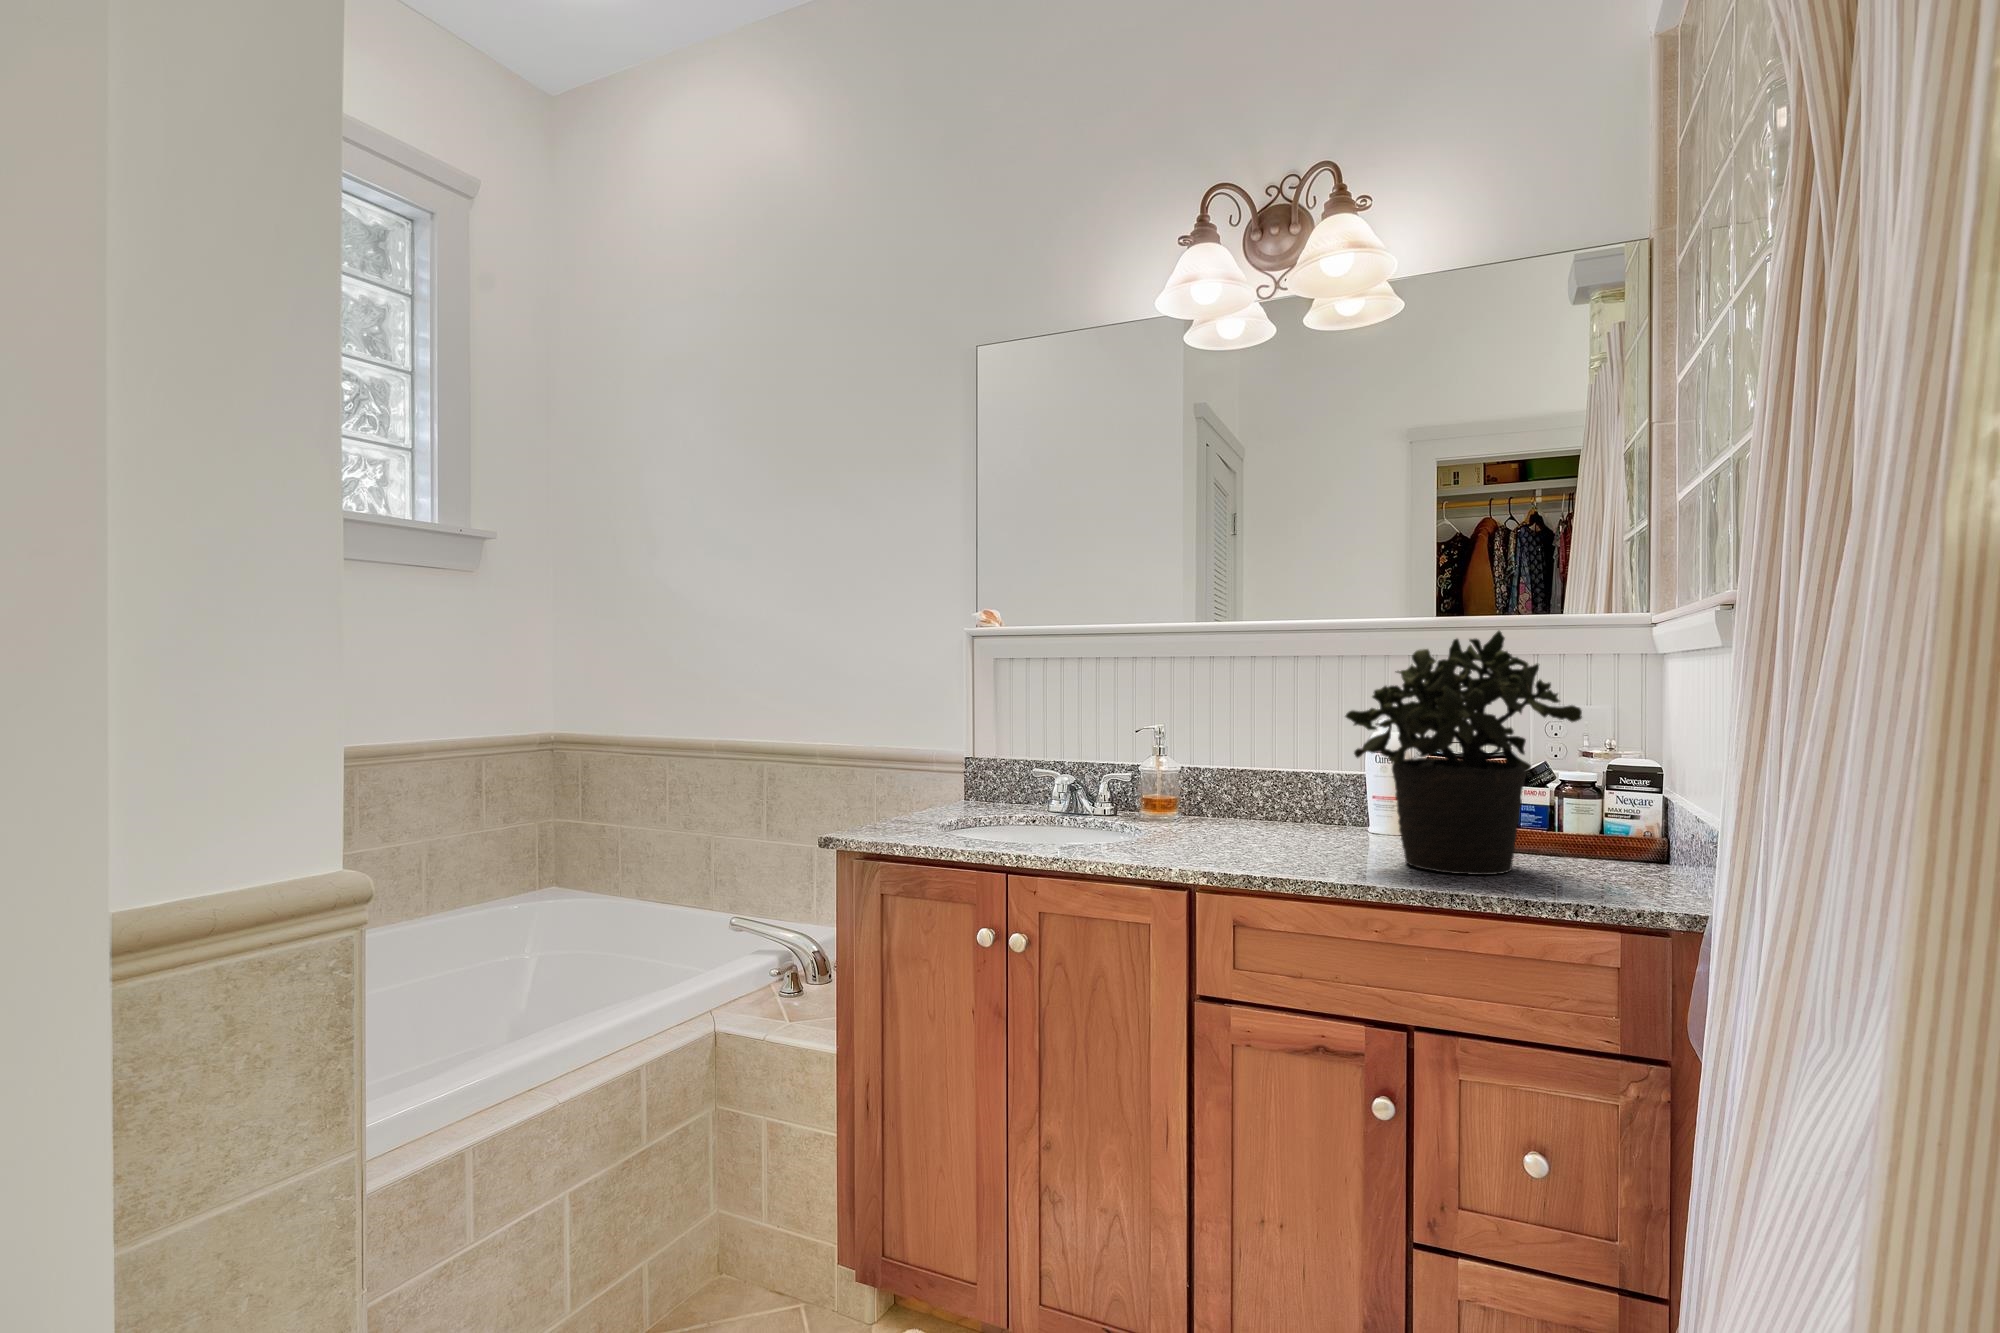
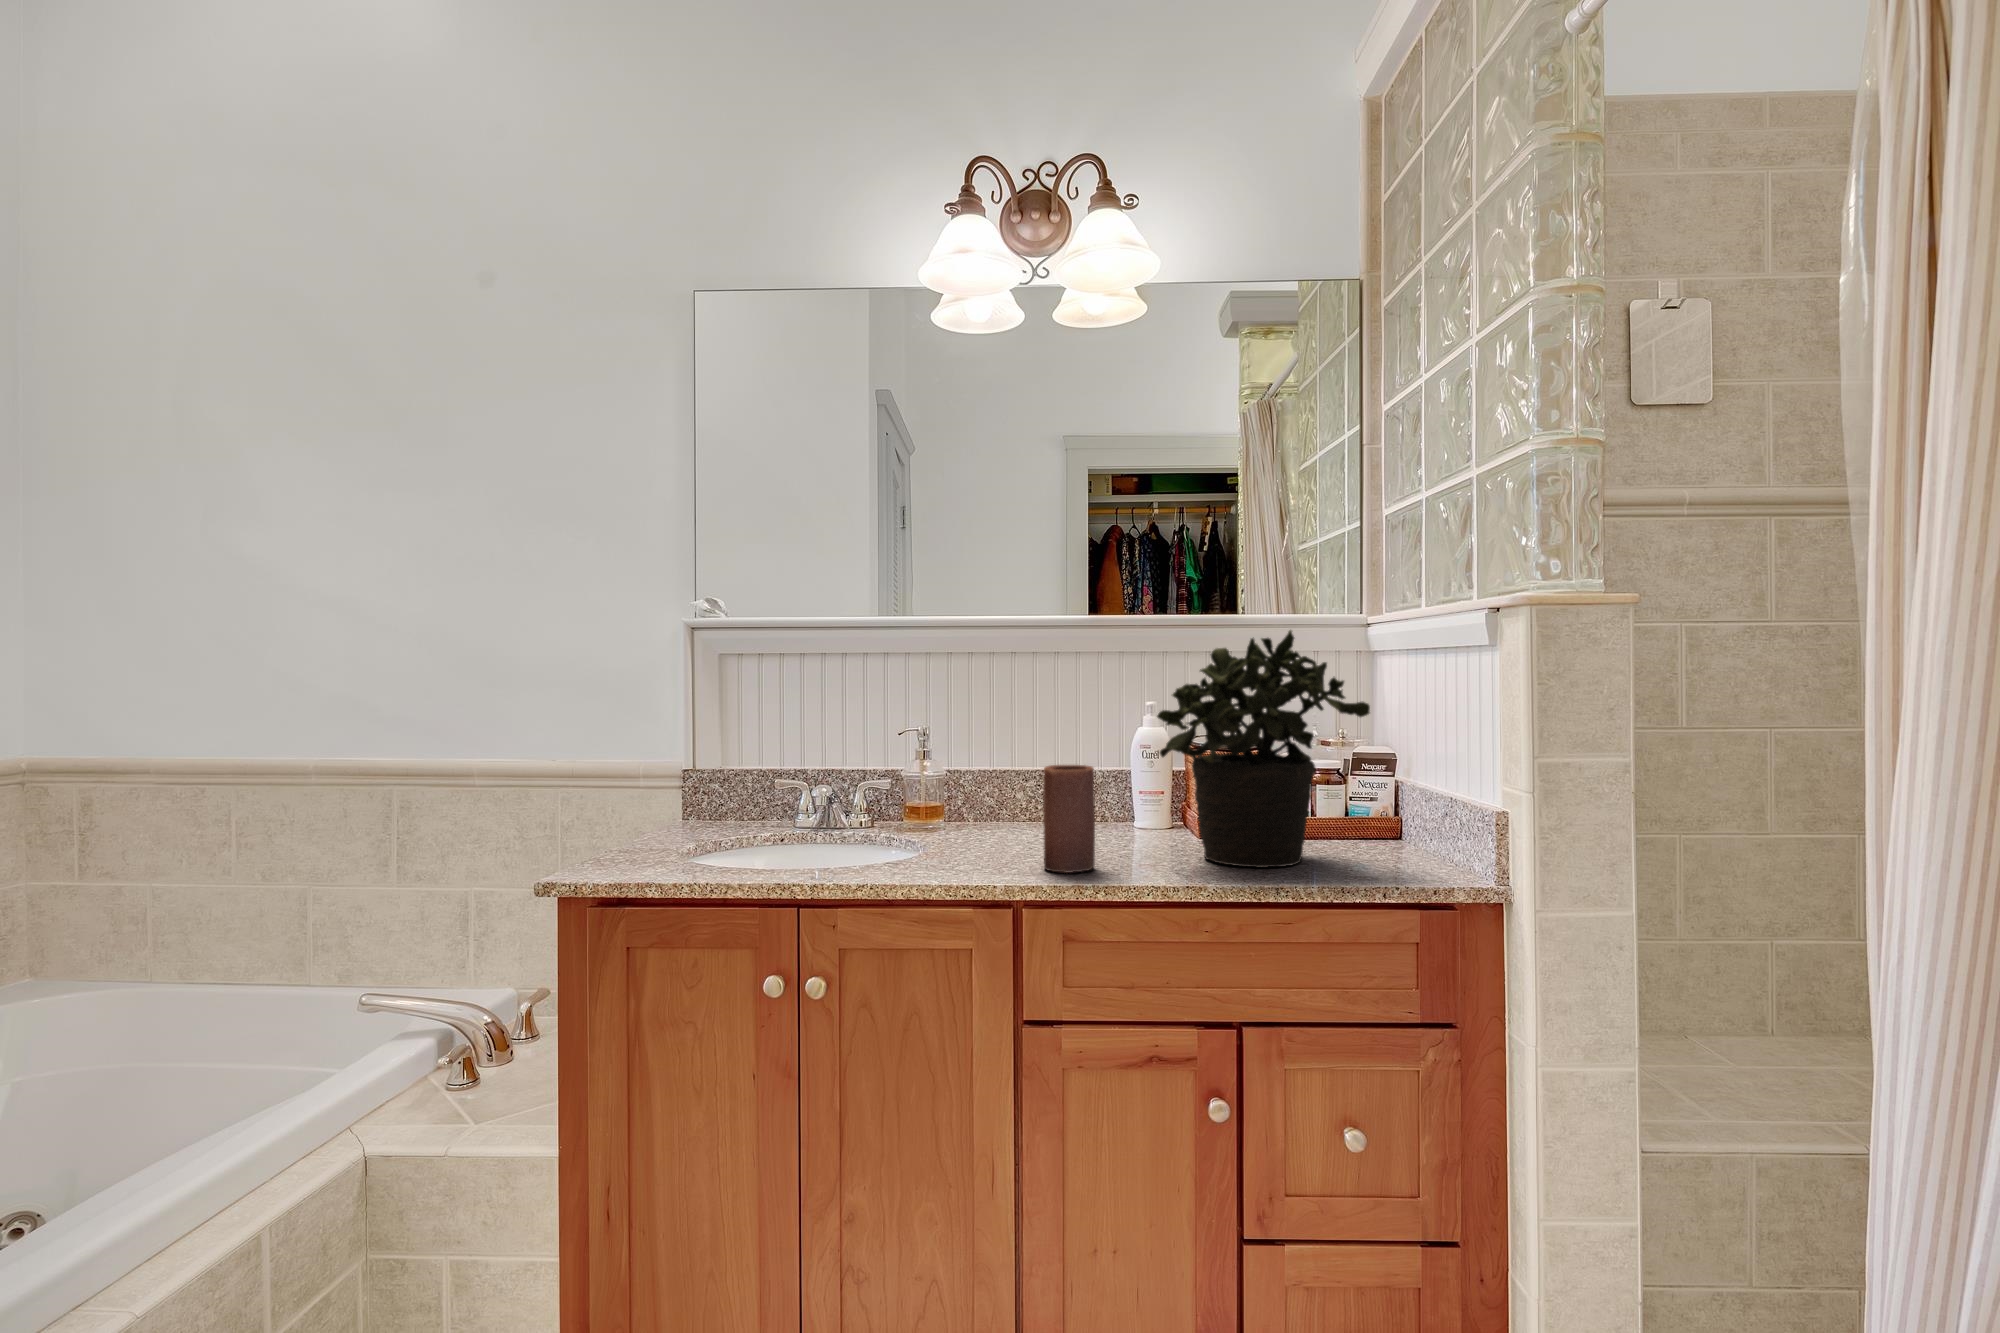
candle: none [1231,761,1282,864] -> present [1043,765,1095,873]

